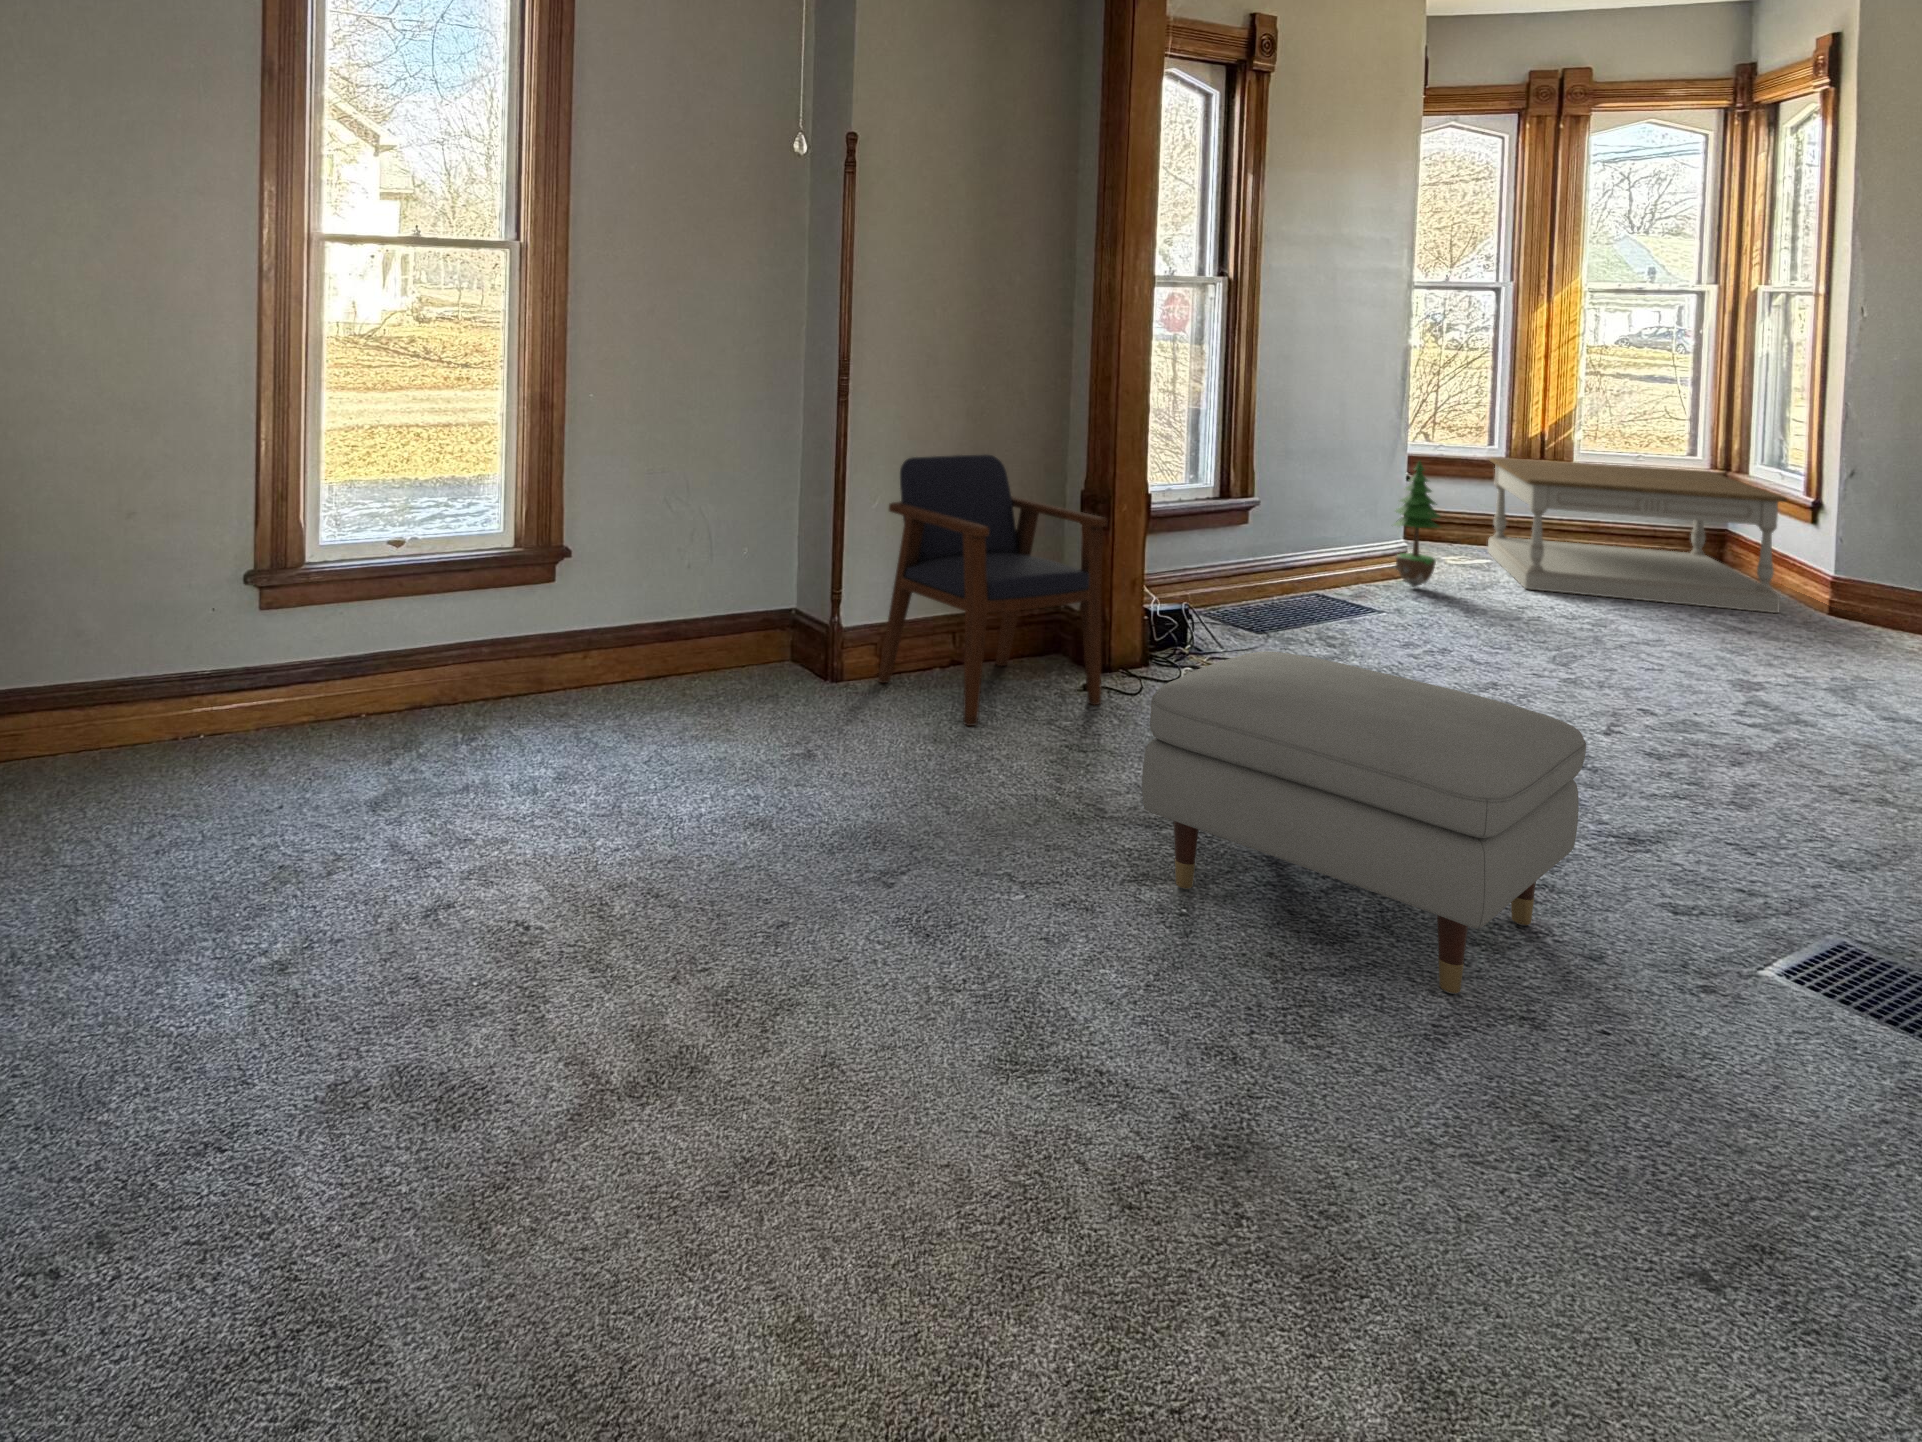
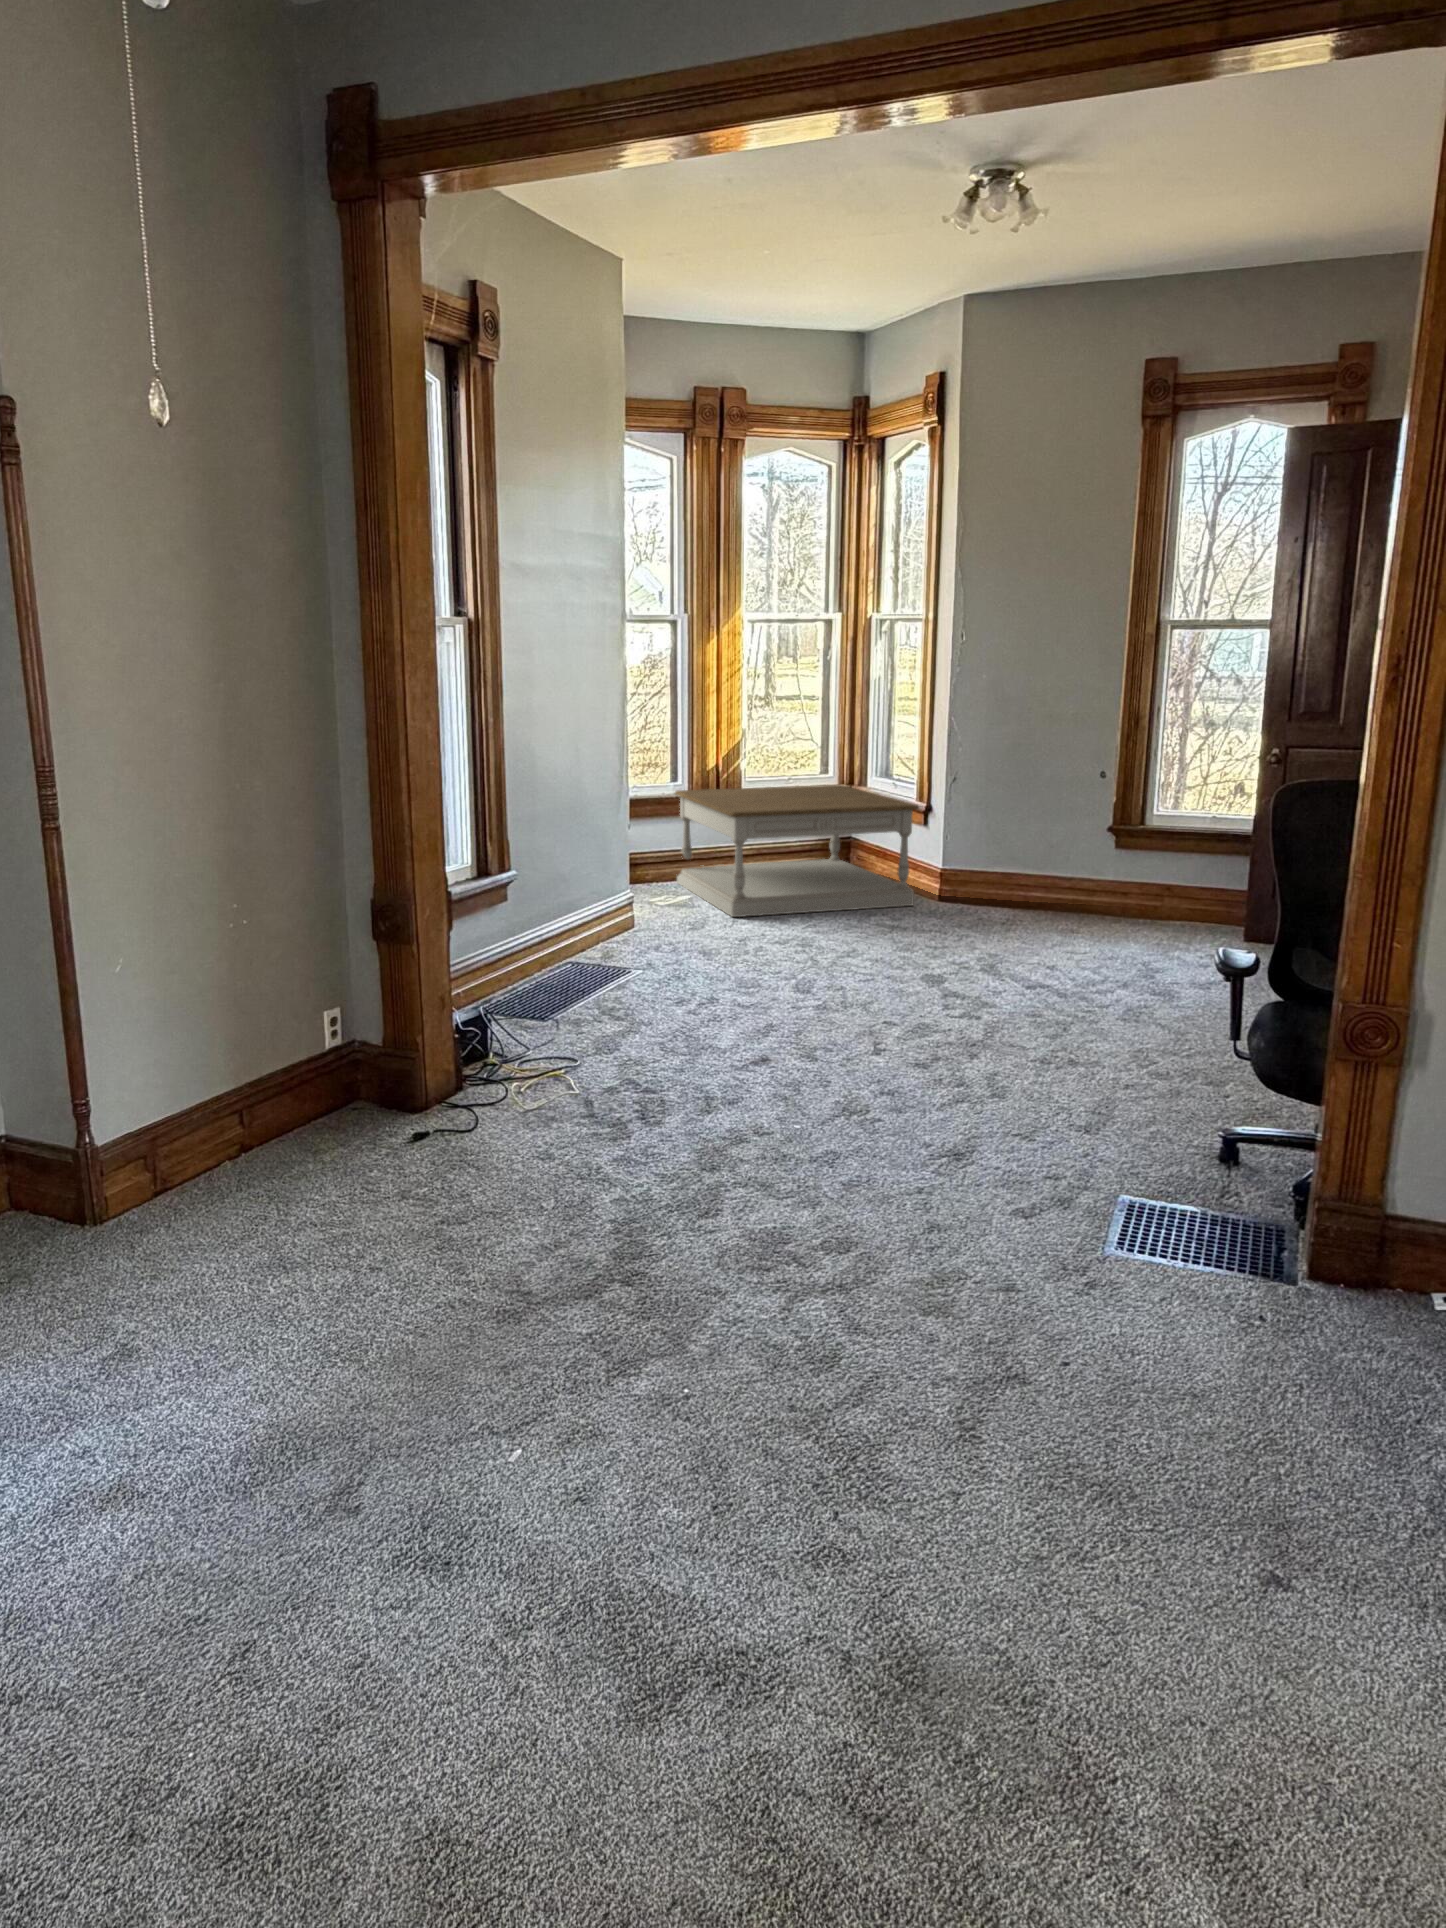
armchair: present [878,455,1107,726] -> none [143,874,451,1243]
potted tree: present [1393,461,1440,587] -> none [624,804,670,934]
ottoman: present [1142,651,1586,994] -> none [652,1083,1083,1432]

